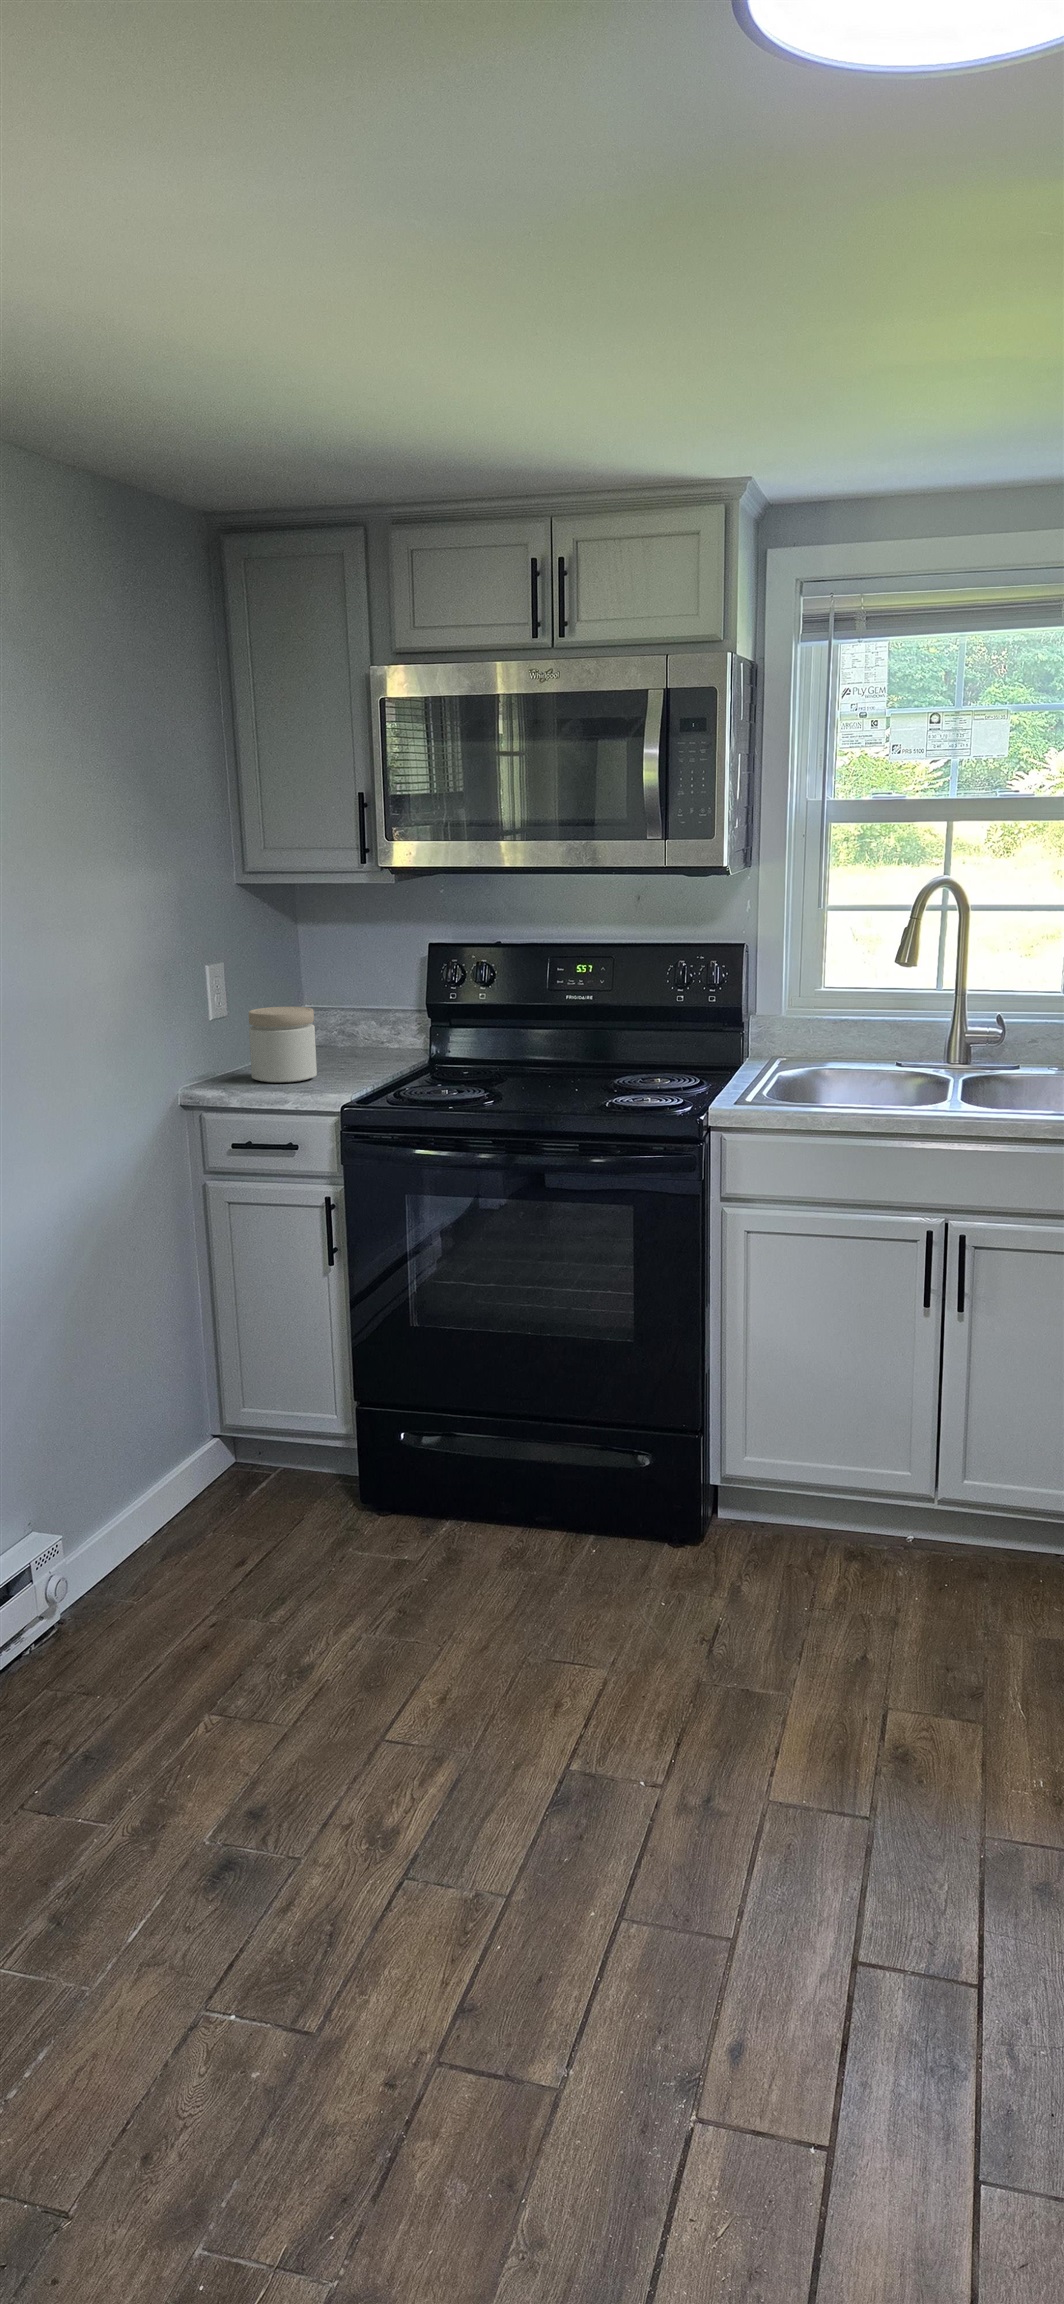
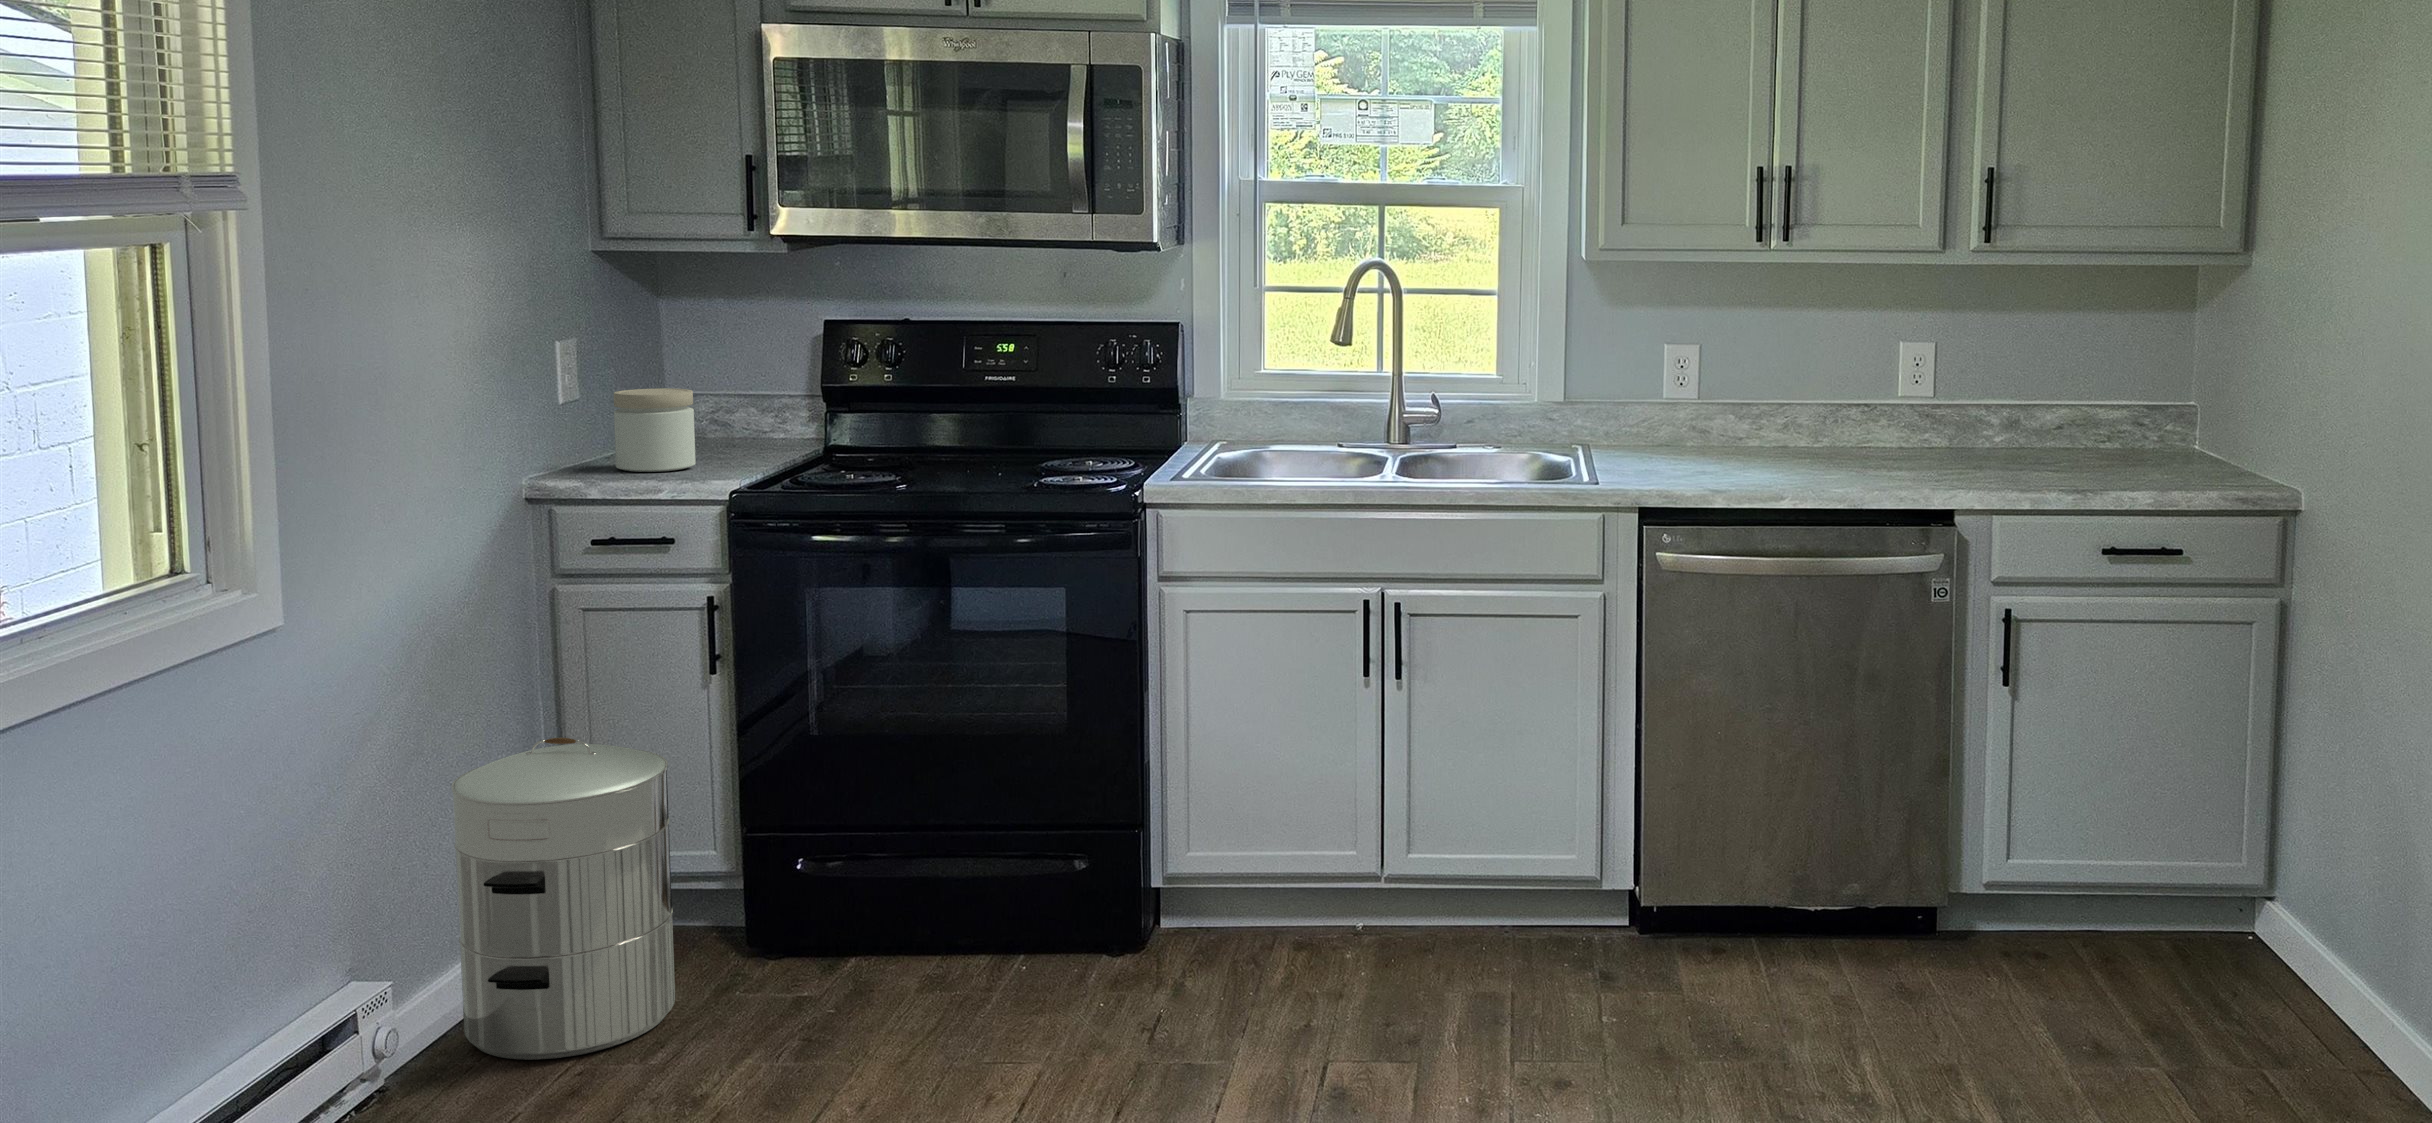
waste bin: none [112,1326,296,1604] -> present [451,738,675,1060]

